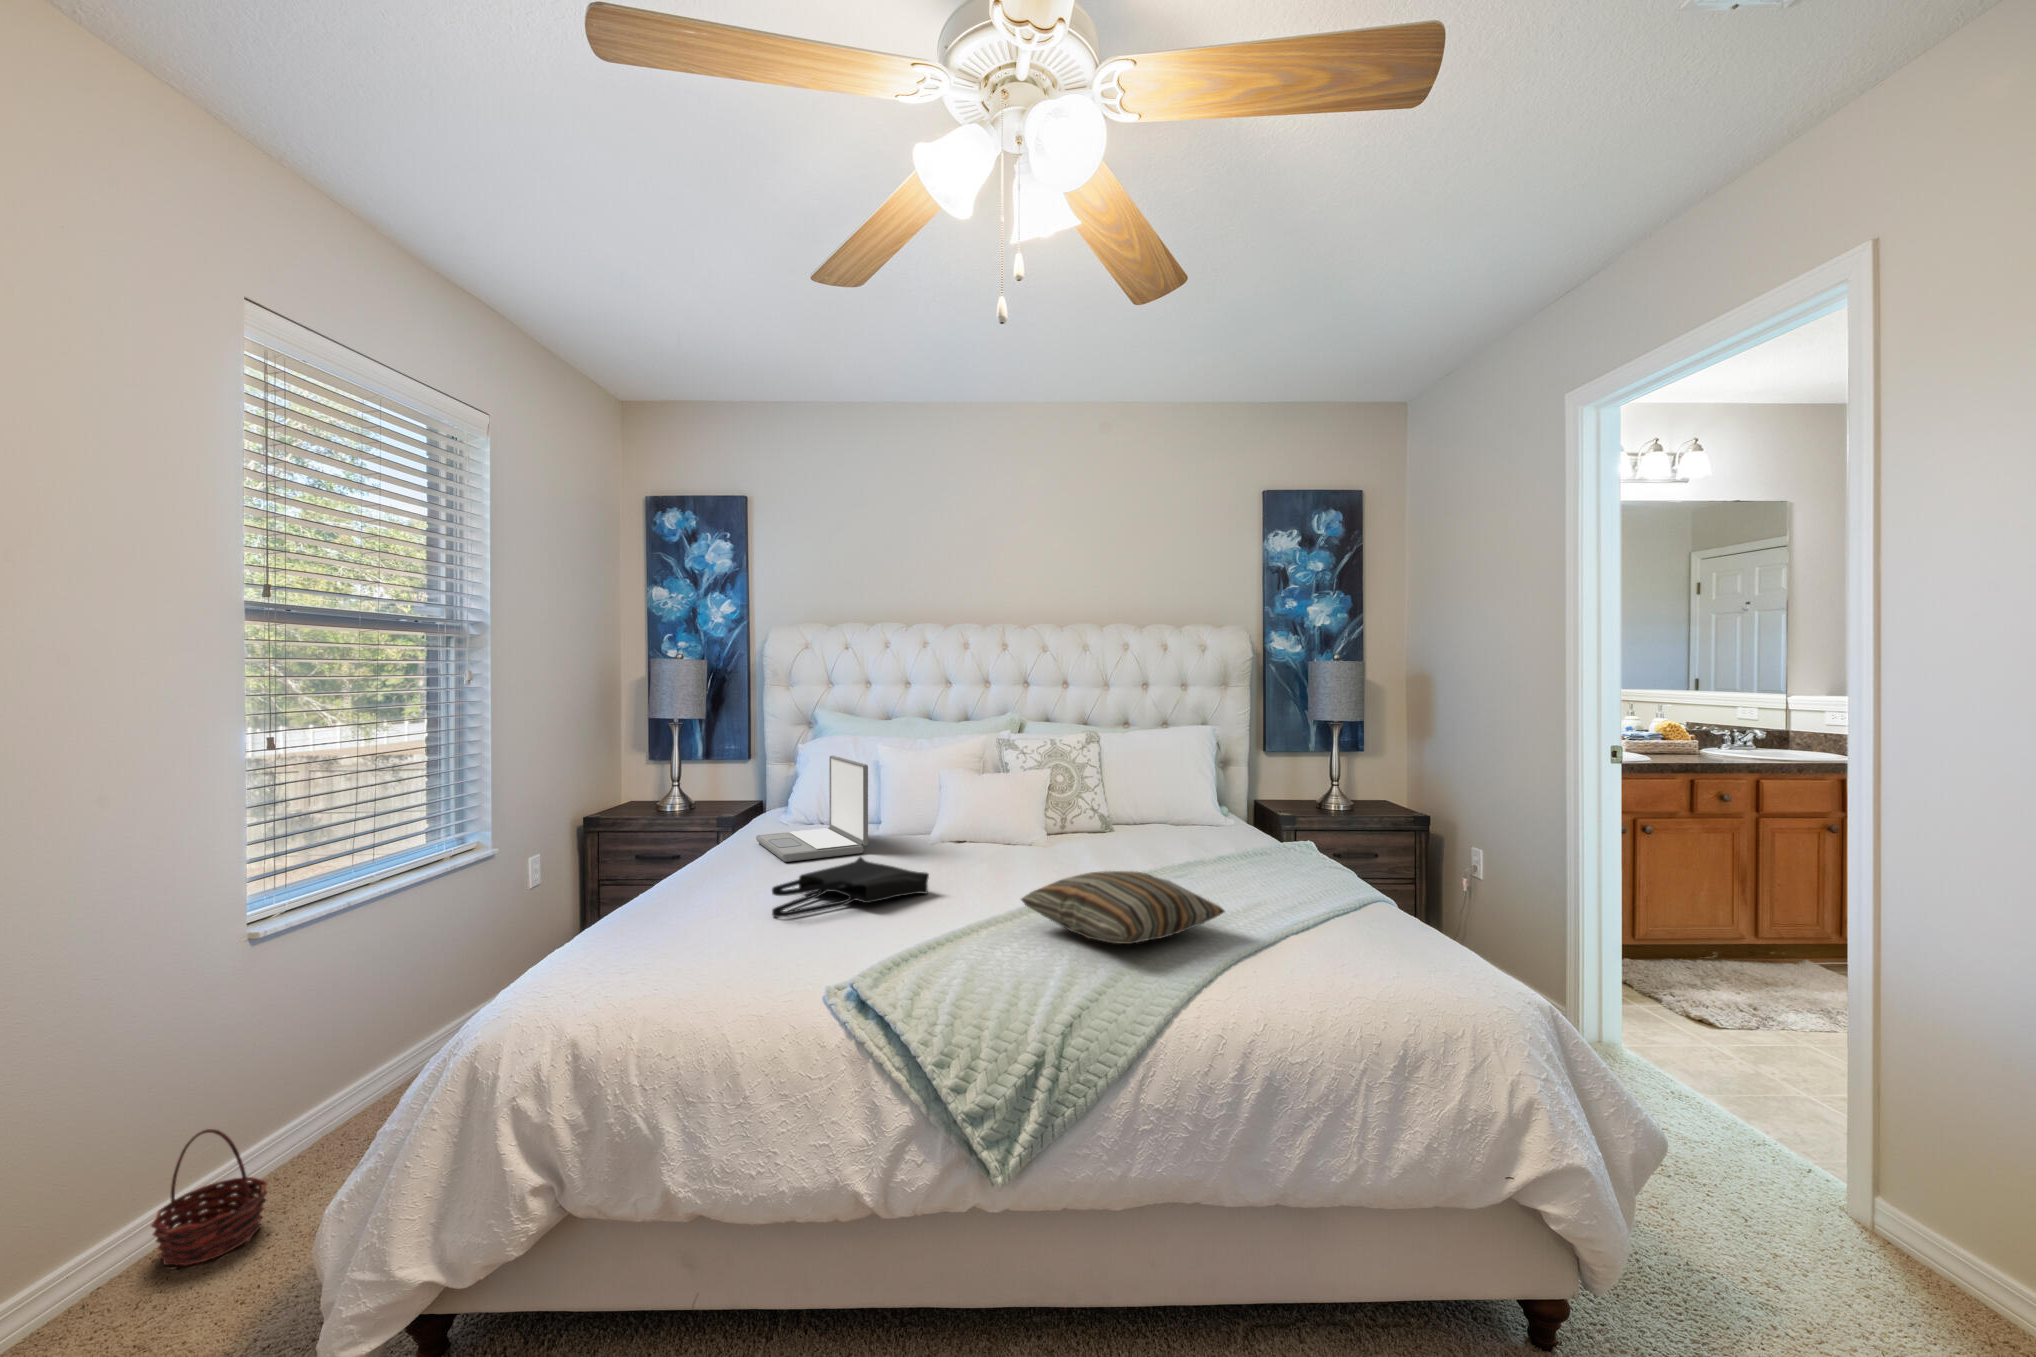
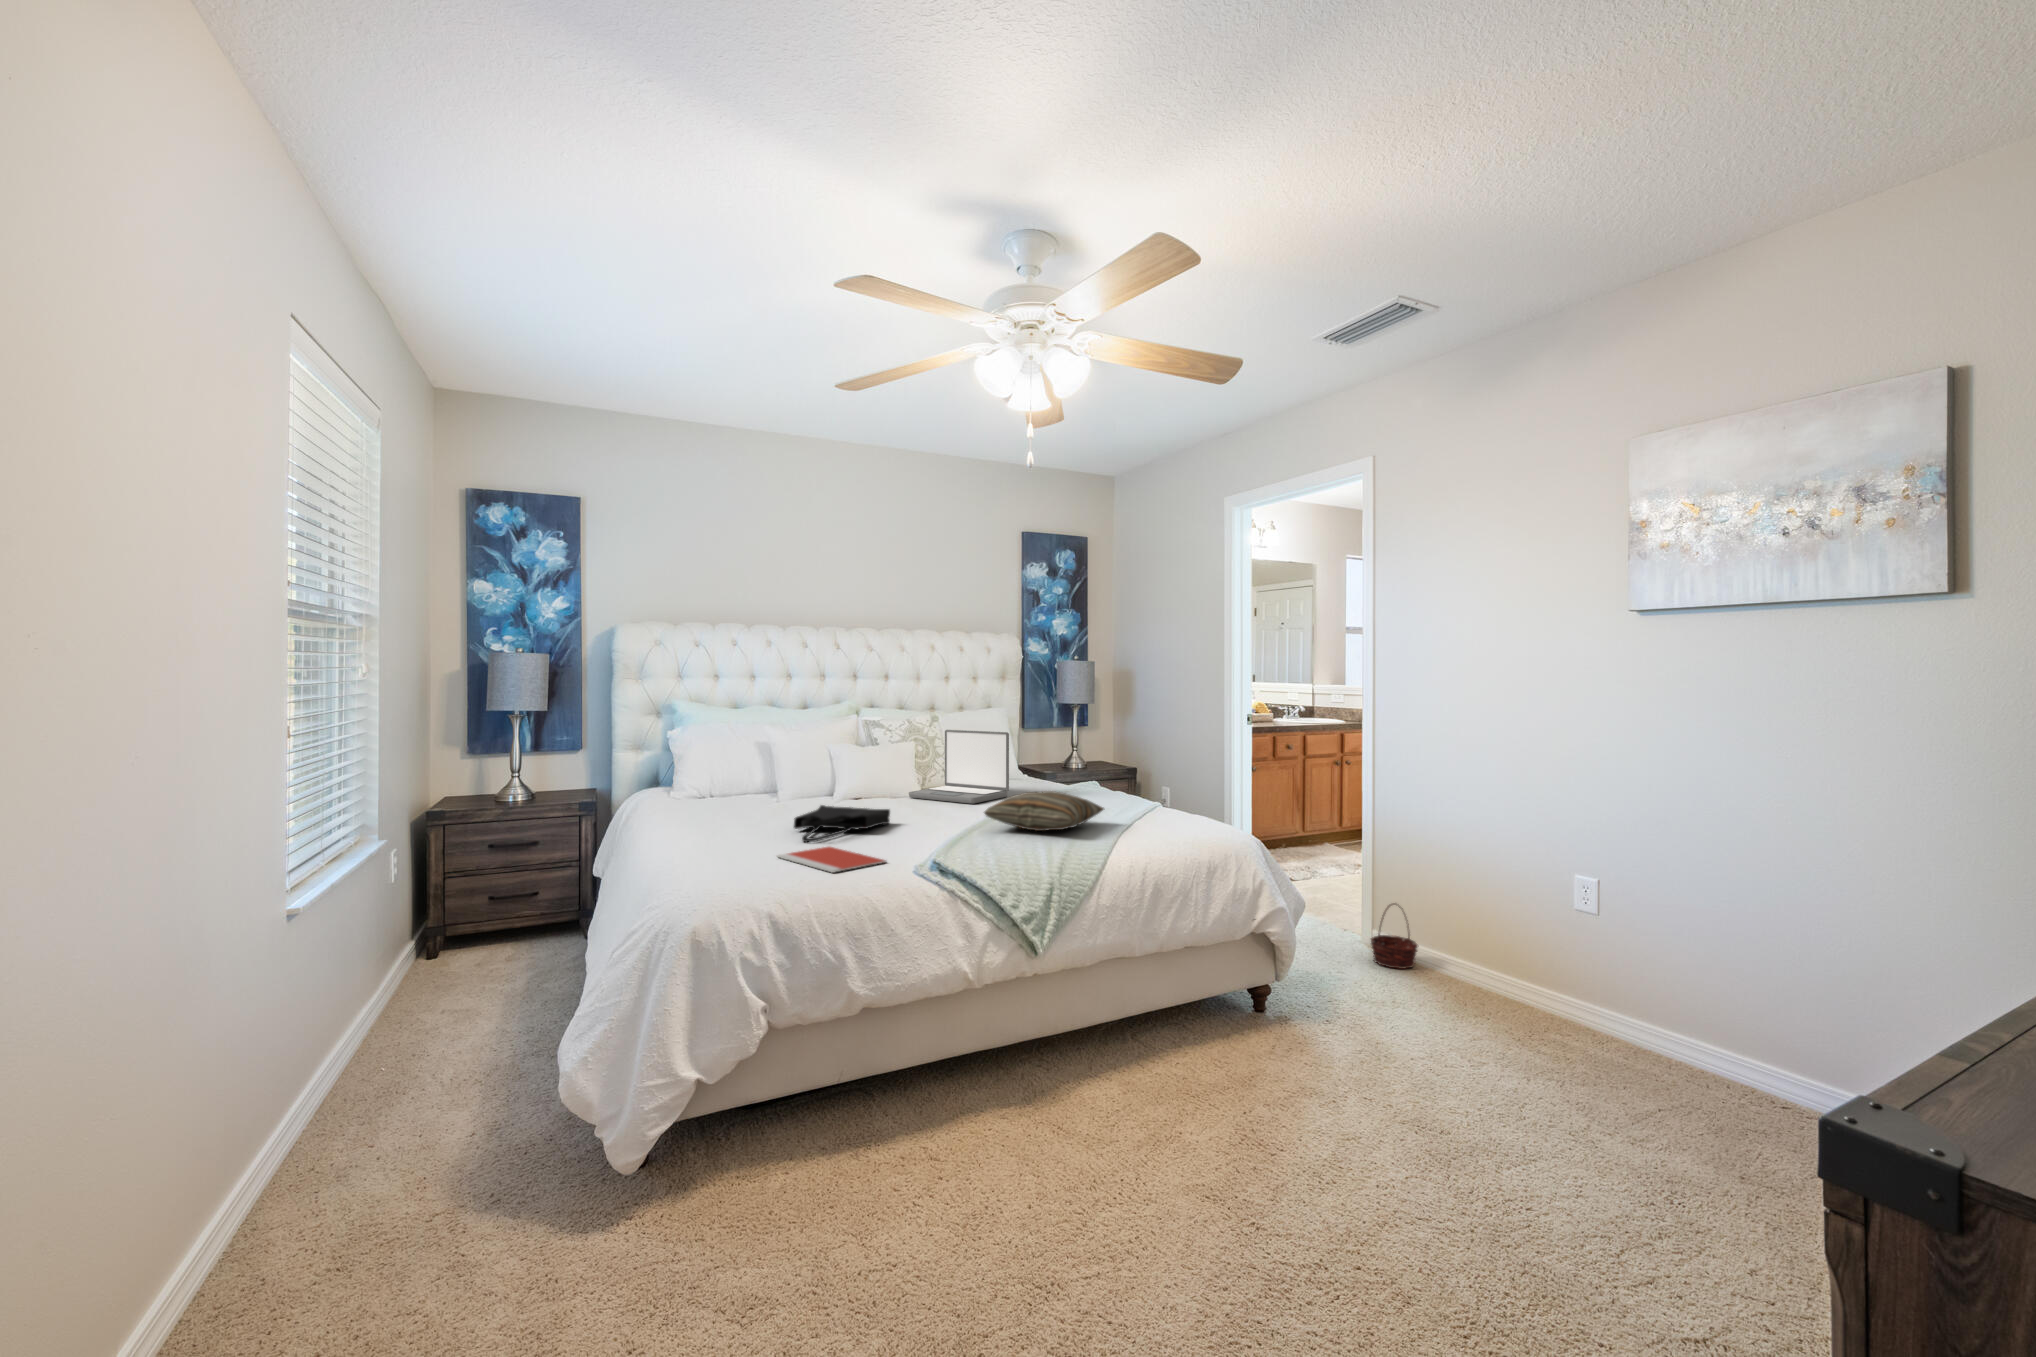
laptop: present [756,756,868,862] -> present [909,730,1009,804]
notebook: none [687,931,790,991] -> present [778,847,886,873]
basket: present [151,1129,268,1266] -> present [1371,903,1418,969]

